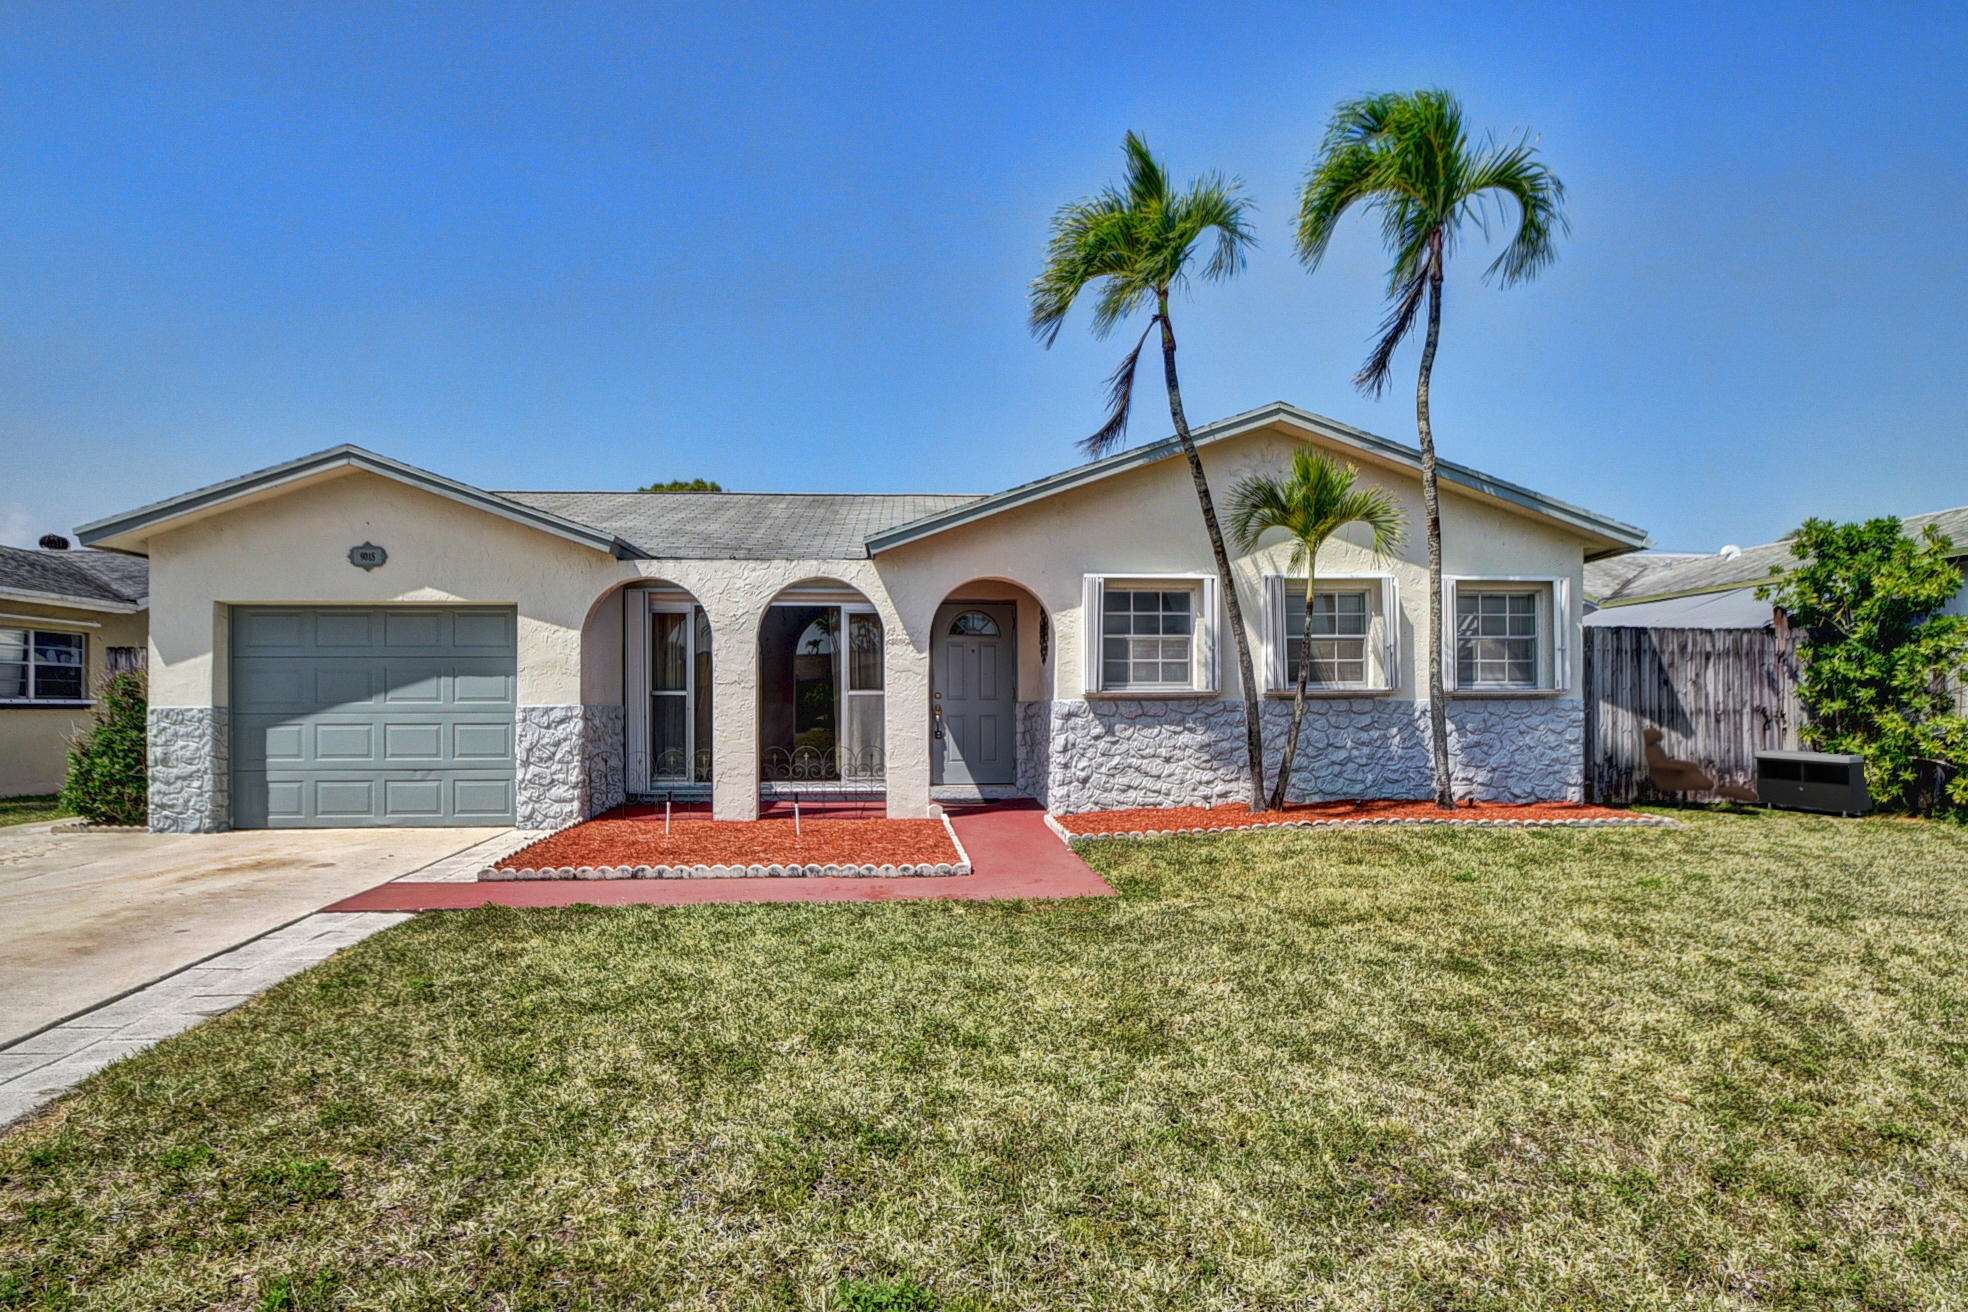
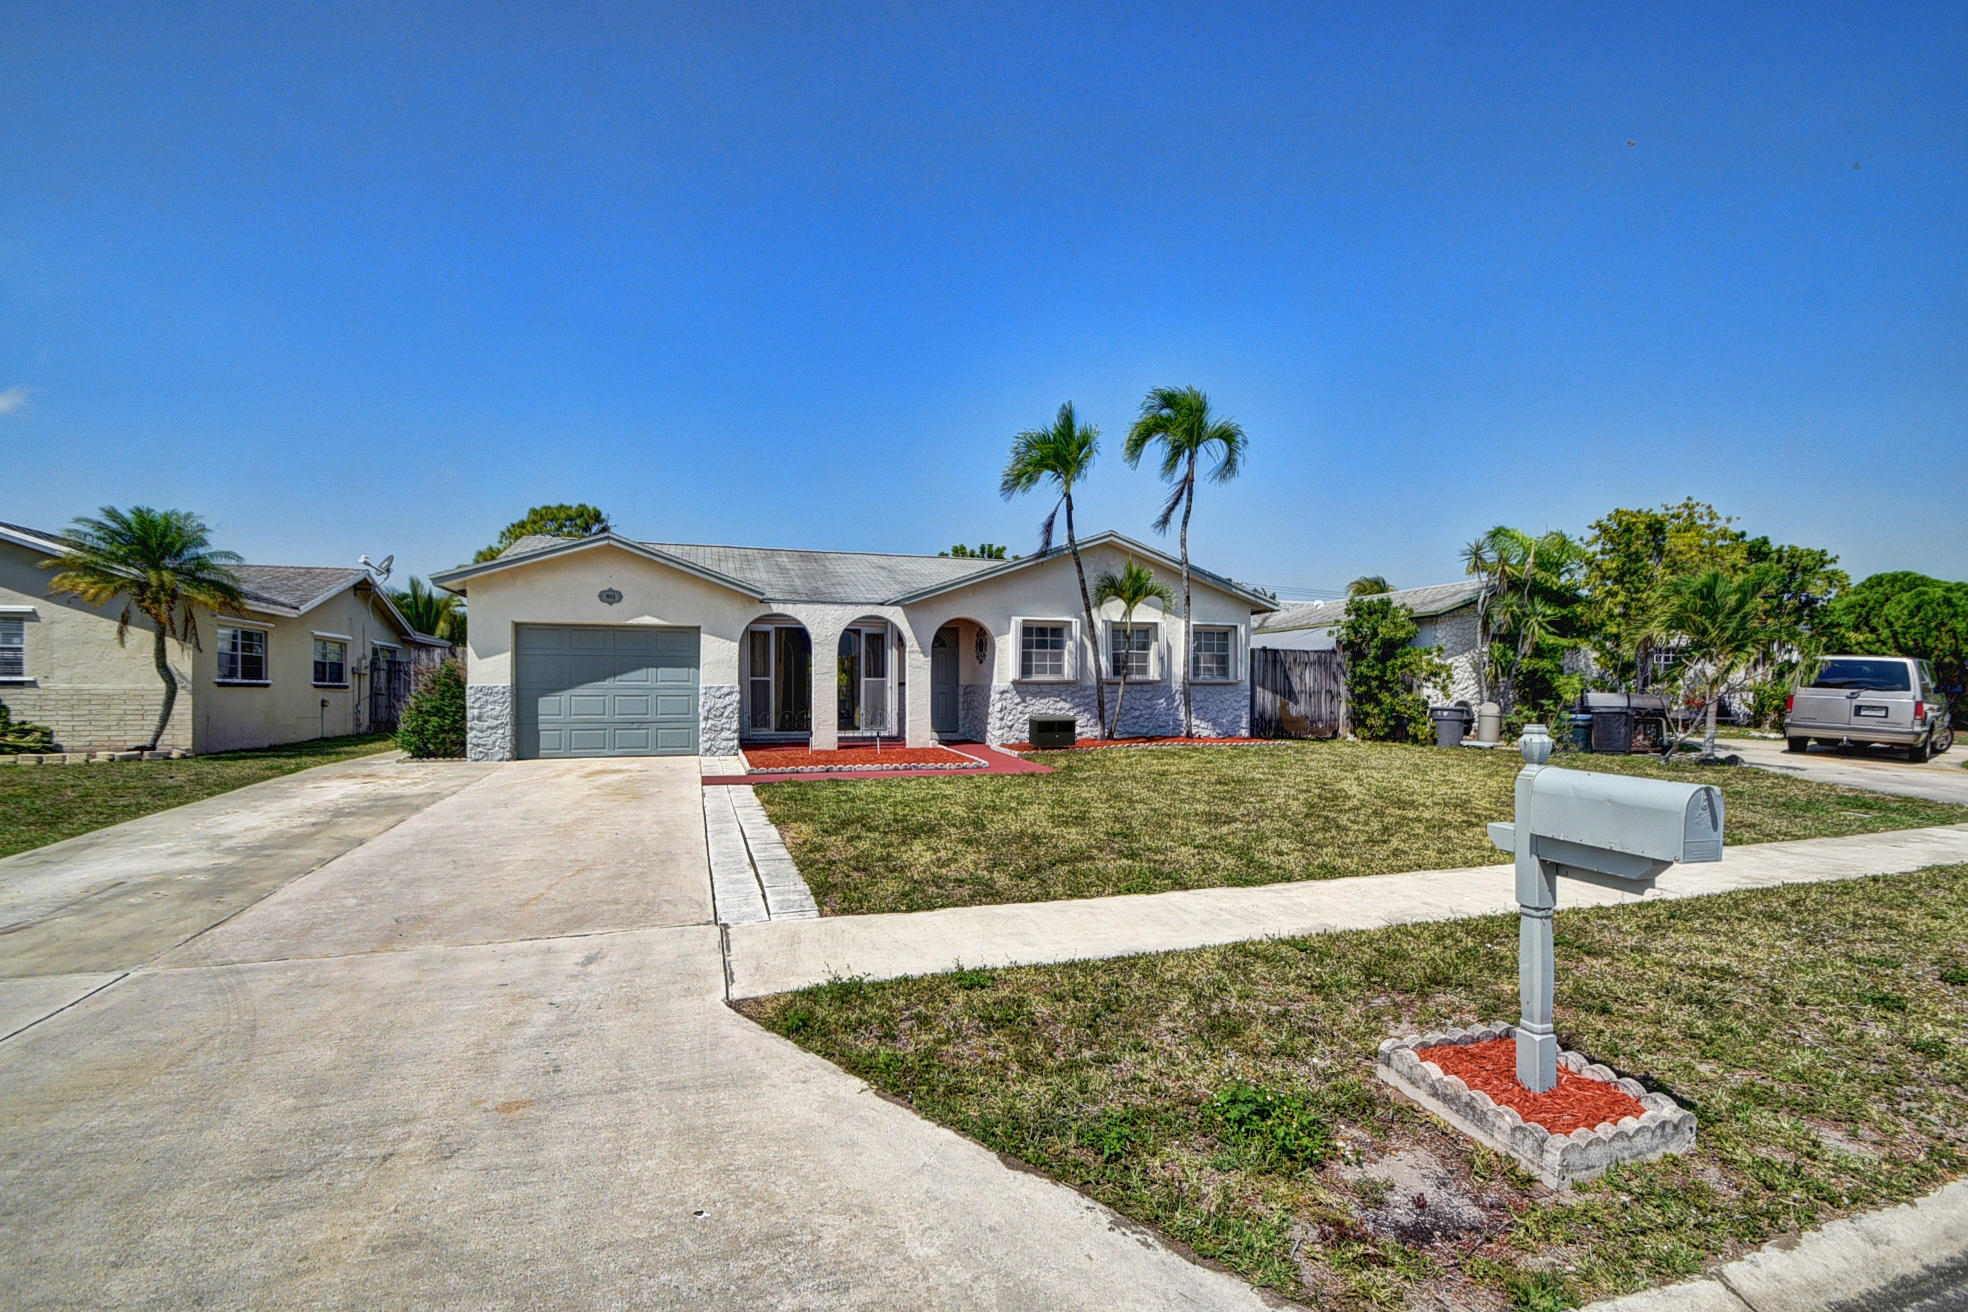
storage bench: present [1755,750,1872,817] -> present [1029,715,1076,749]

